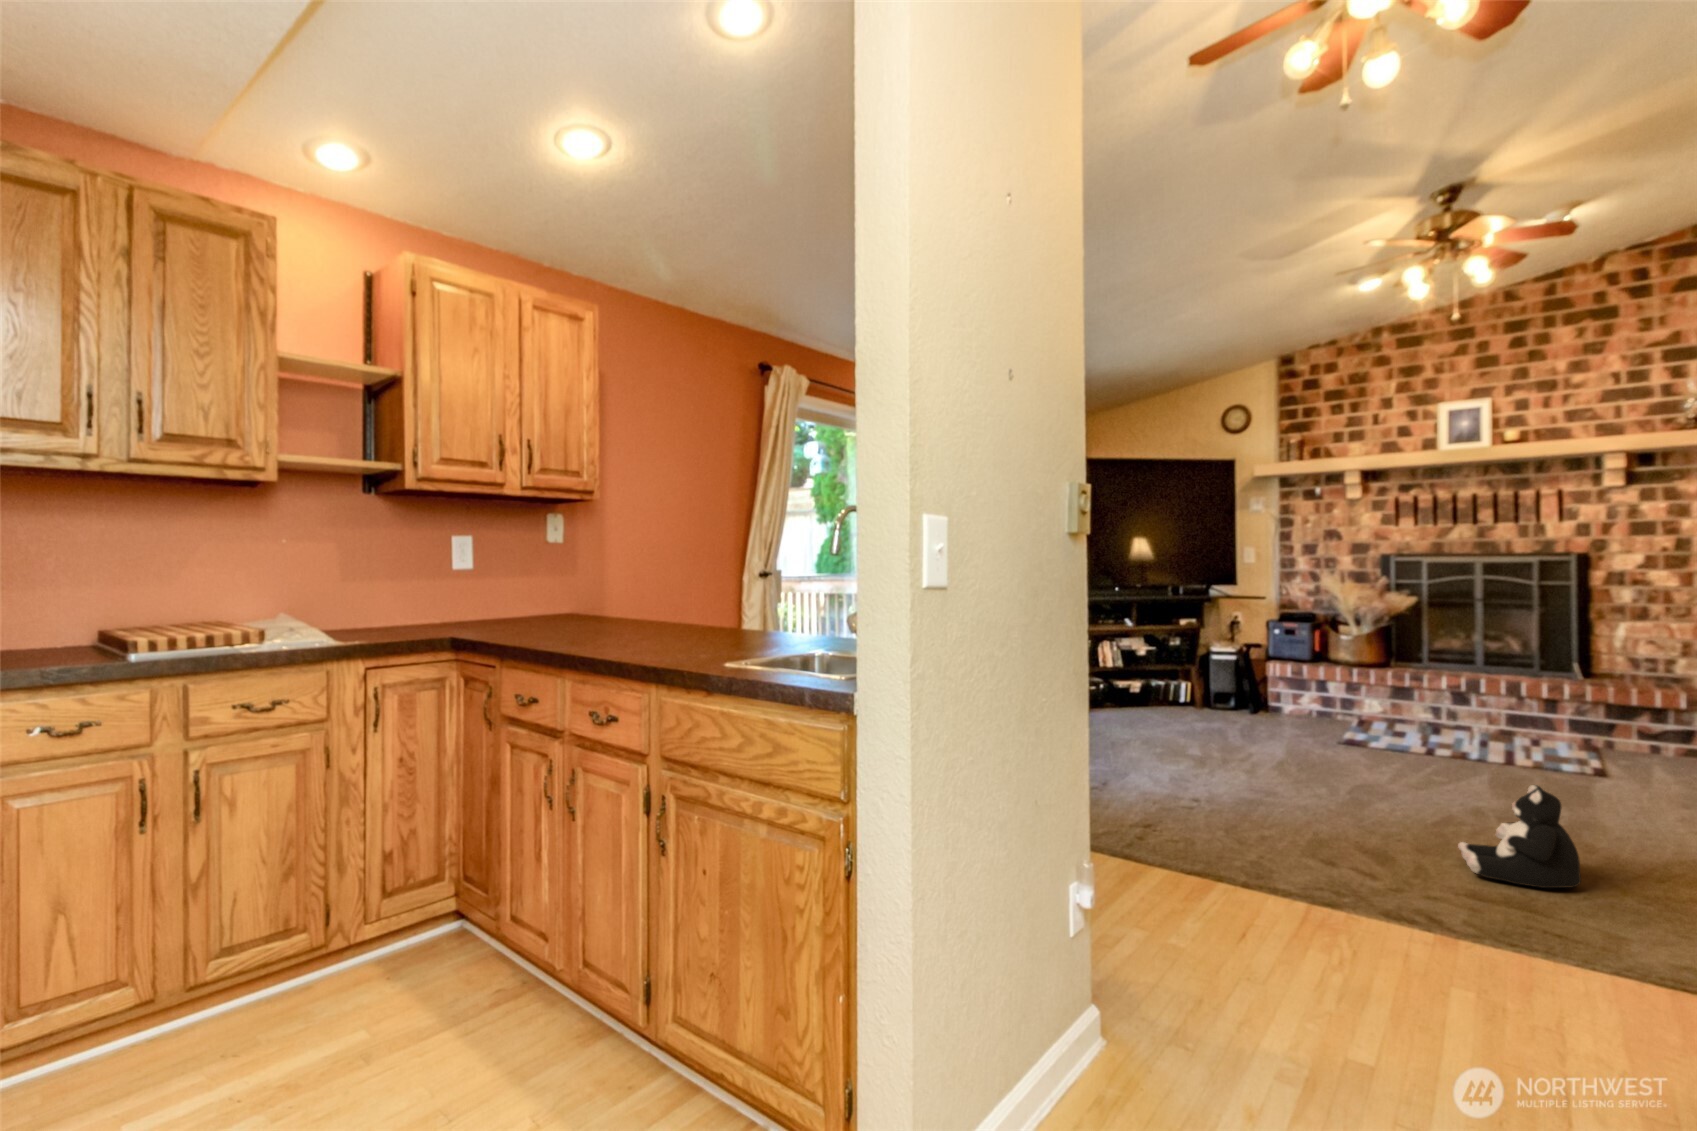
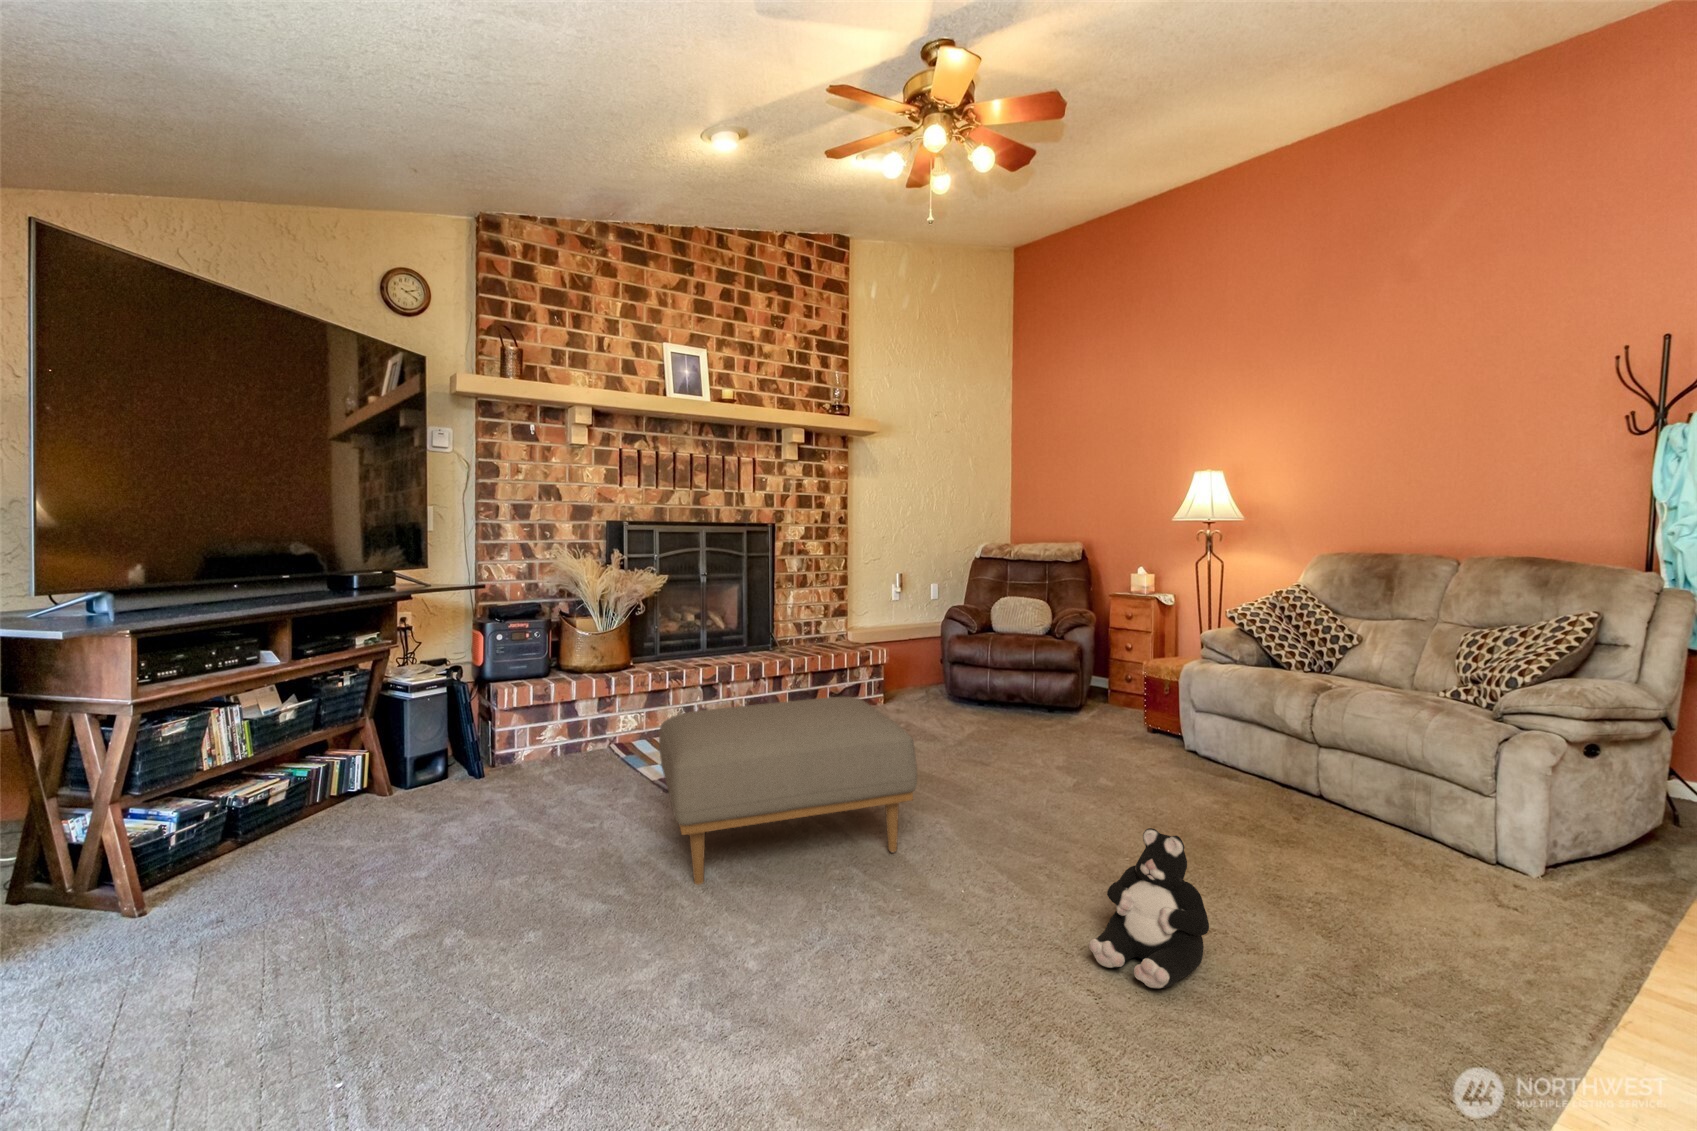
ottoman: none [1268,680,1491,800] -> present [659,697,917,885]

